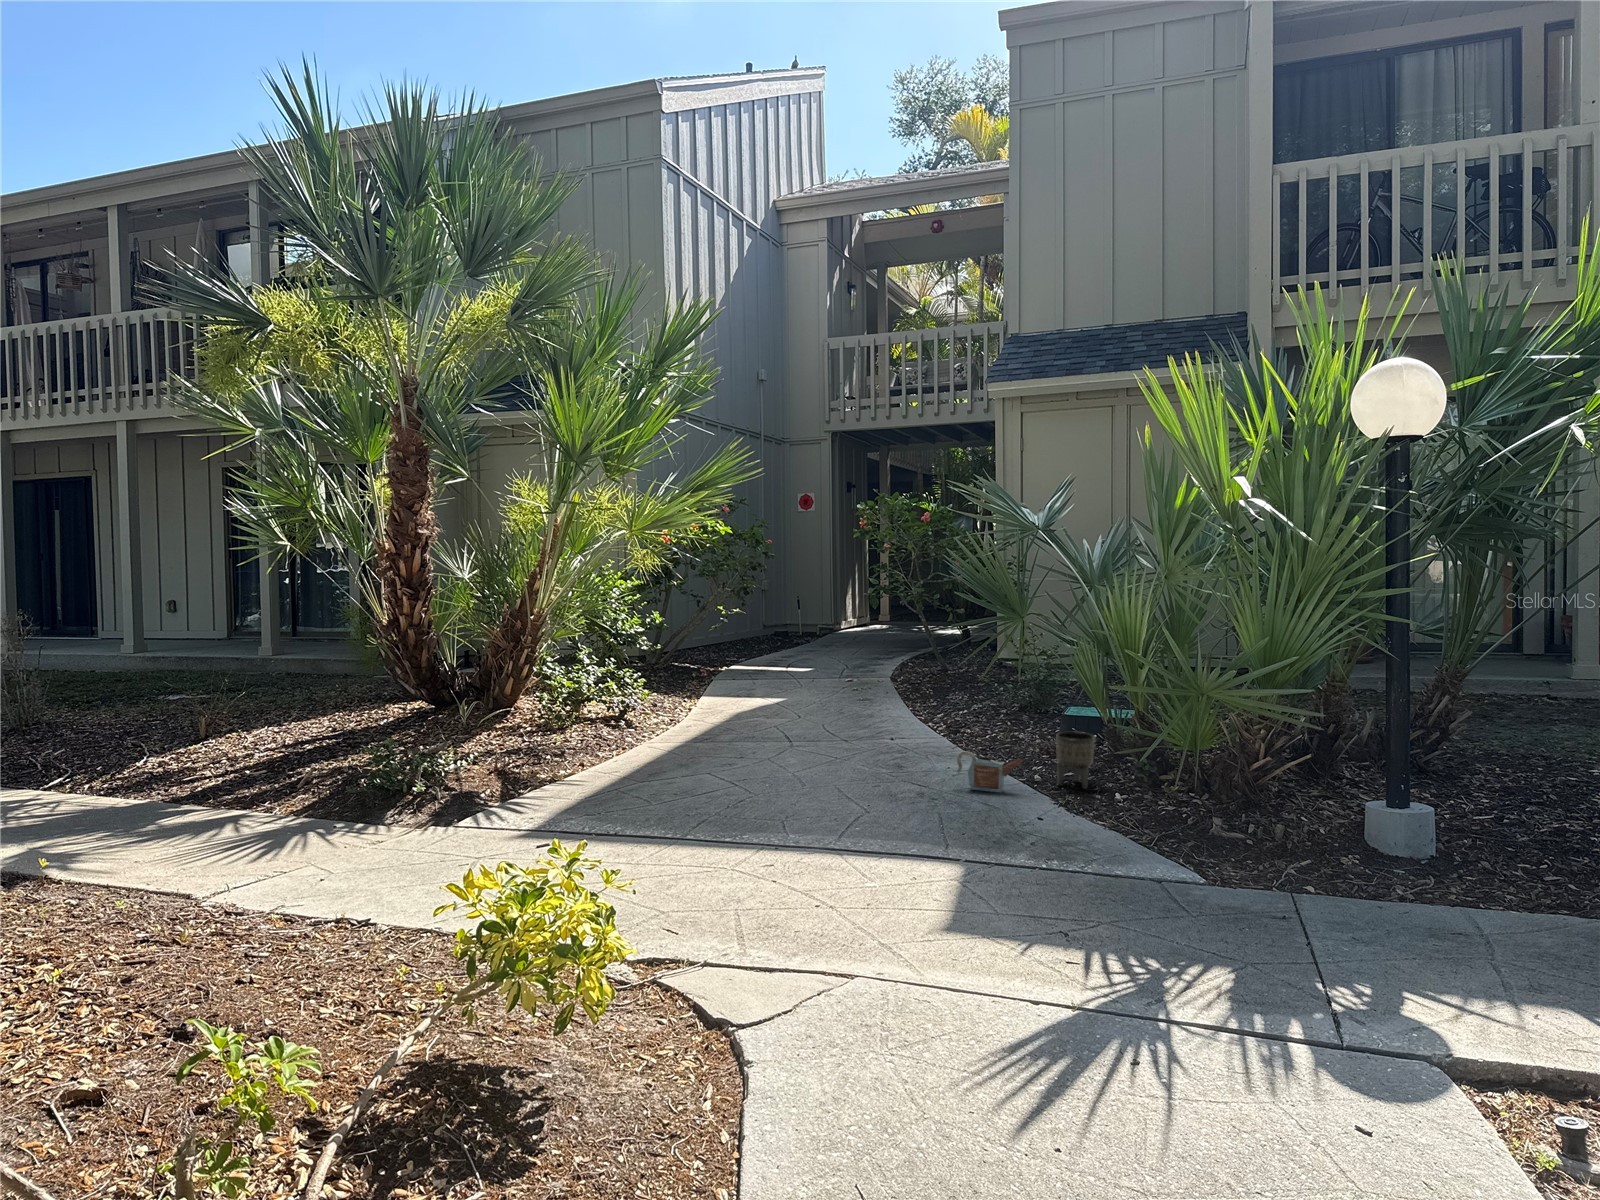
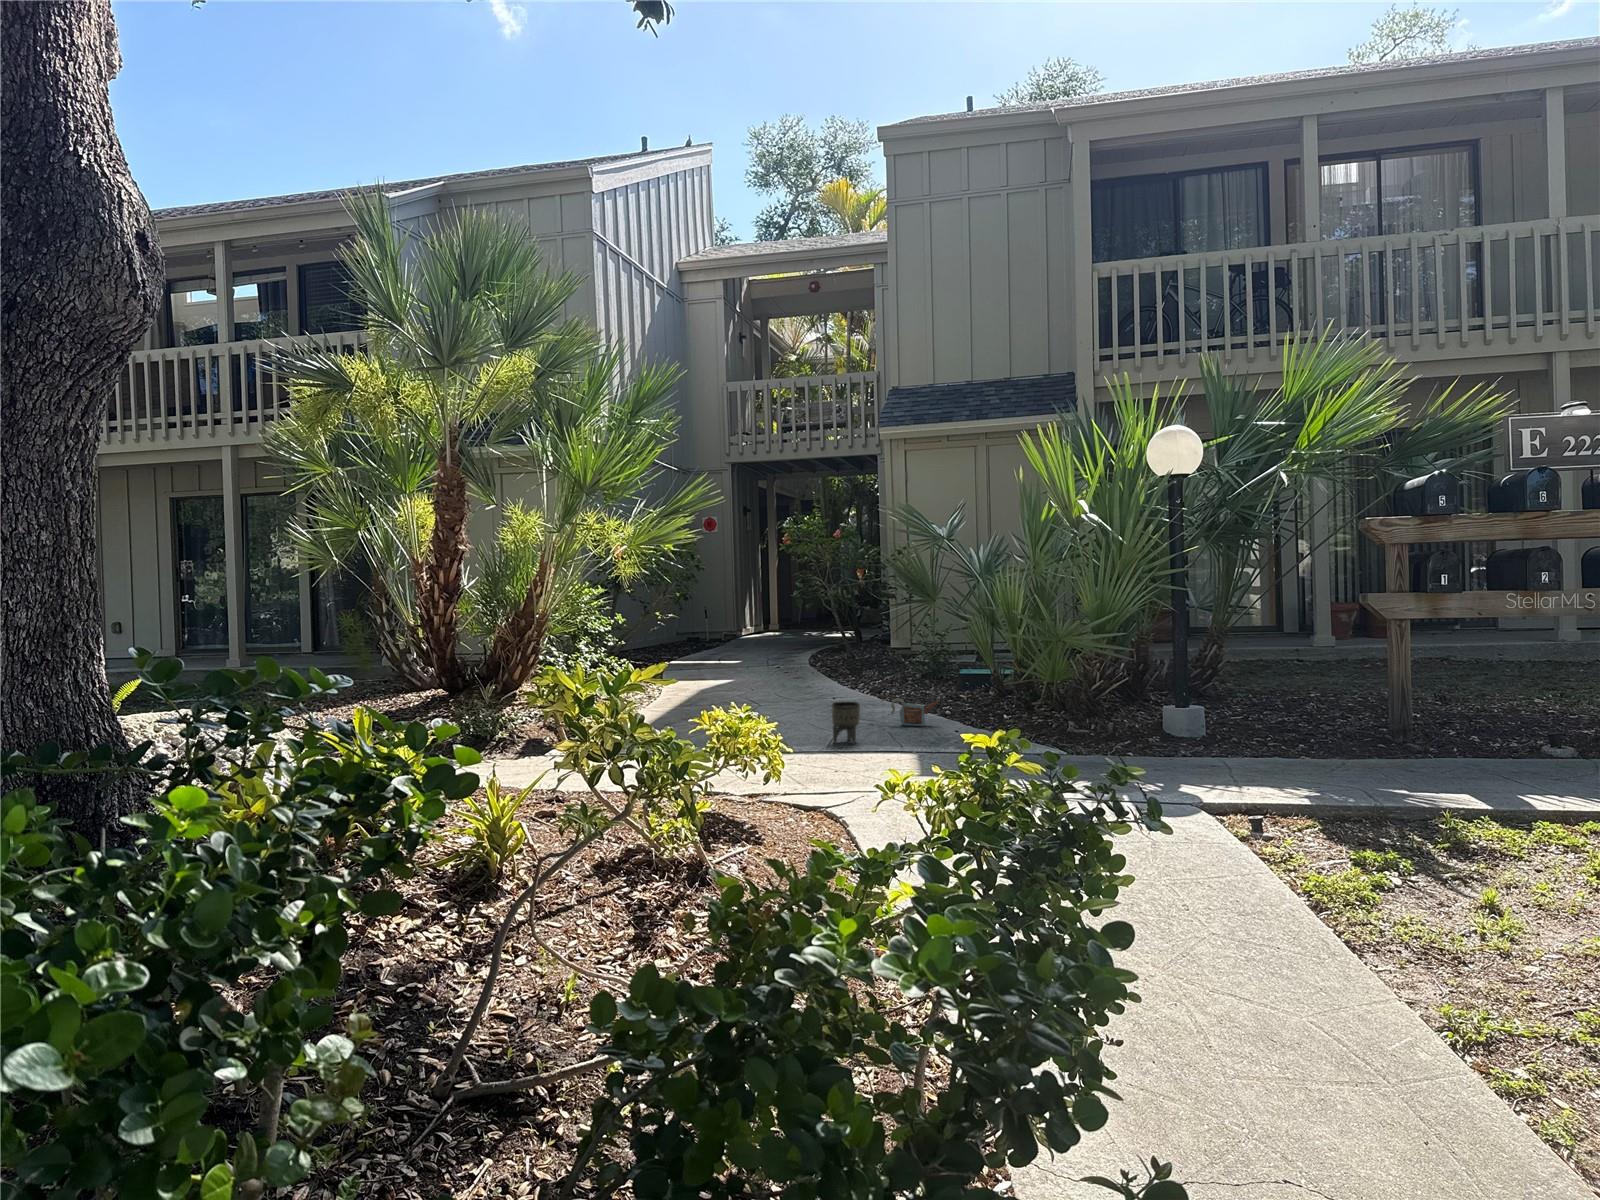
planter: present [1056,732,1095,788] -> present [831,701,860,744]

